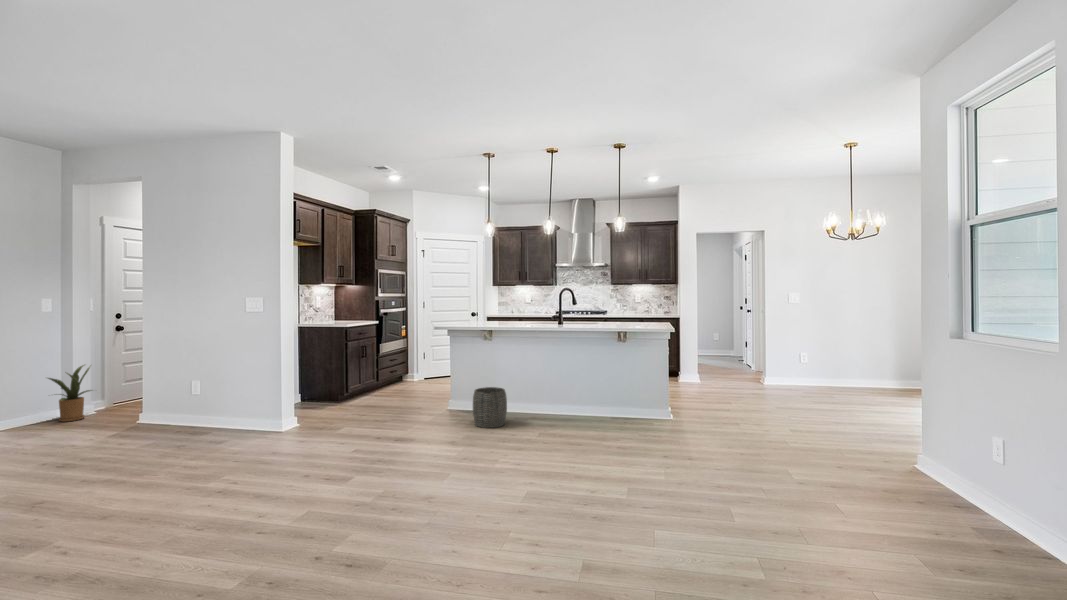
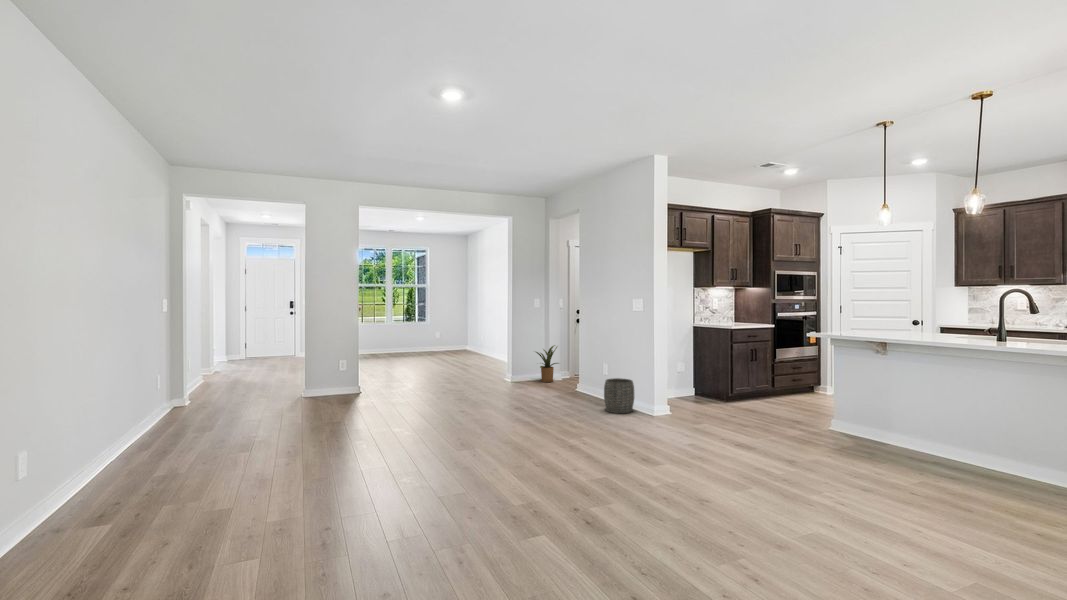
woven basket: present [473,387,507,428] -> present [604,378,634,413]

